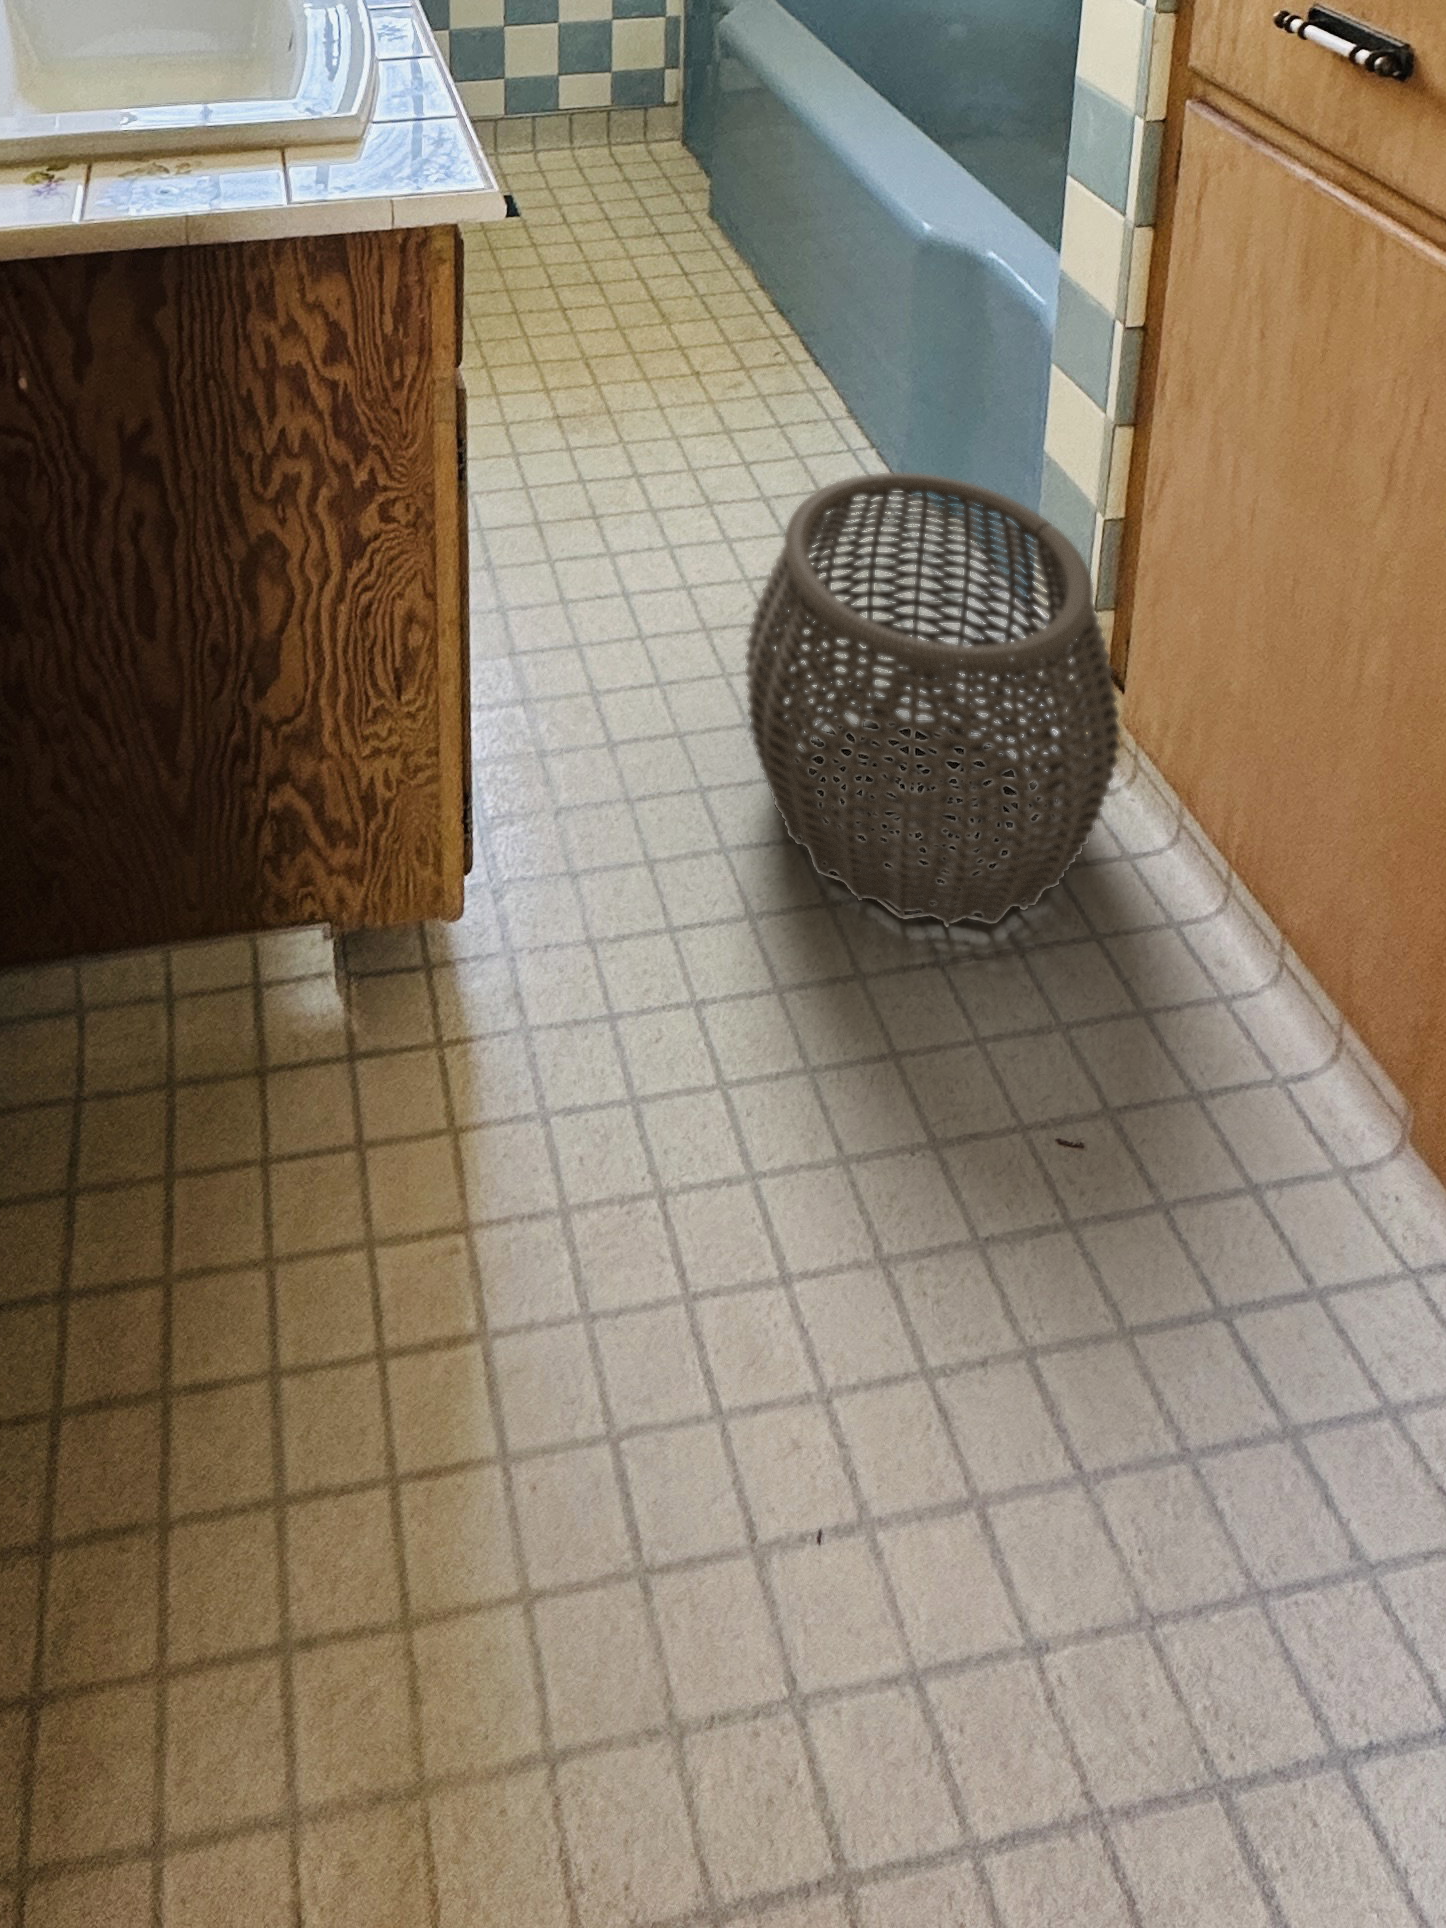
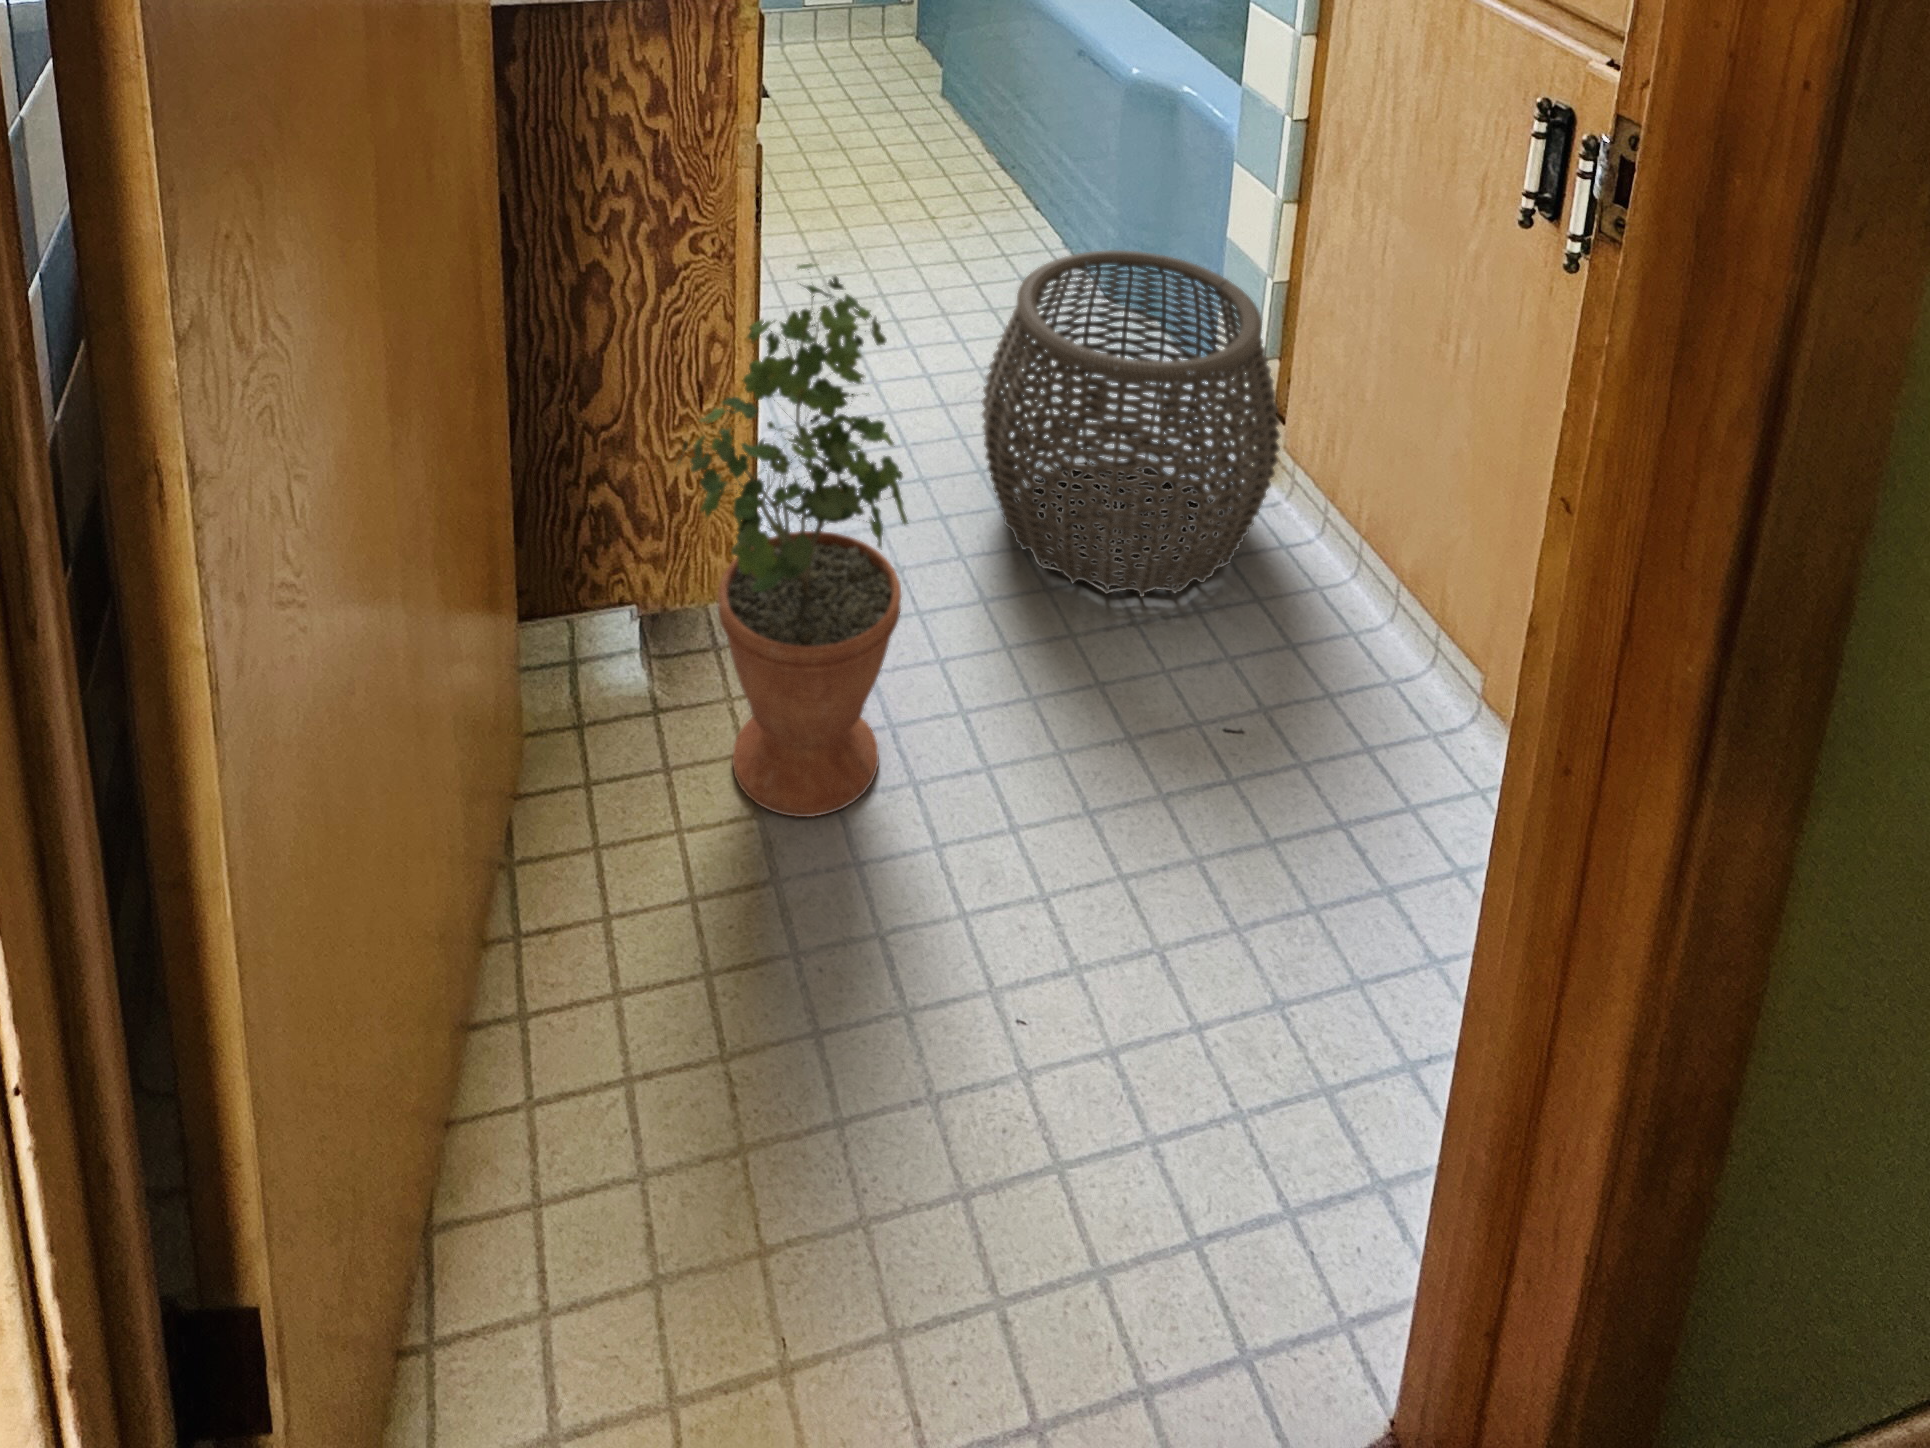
potted plant: none [361,543,647,1234] -> present [678,264,908,817]

